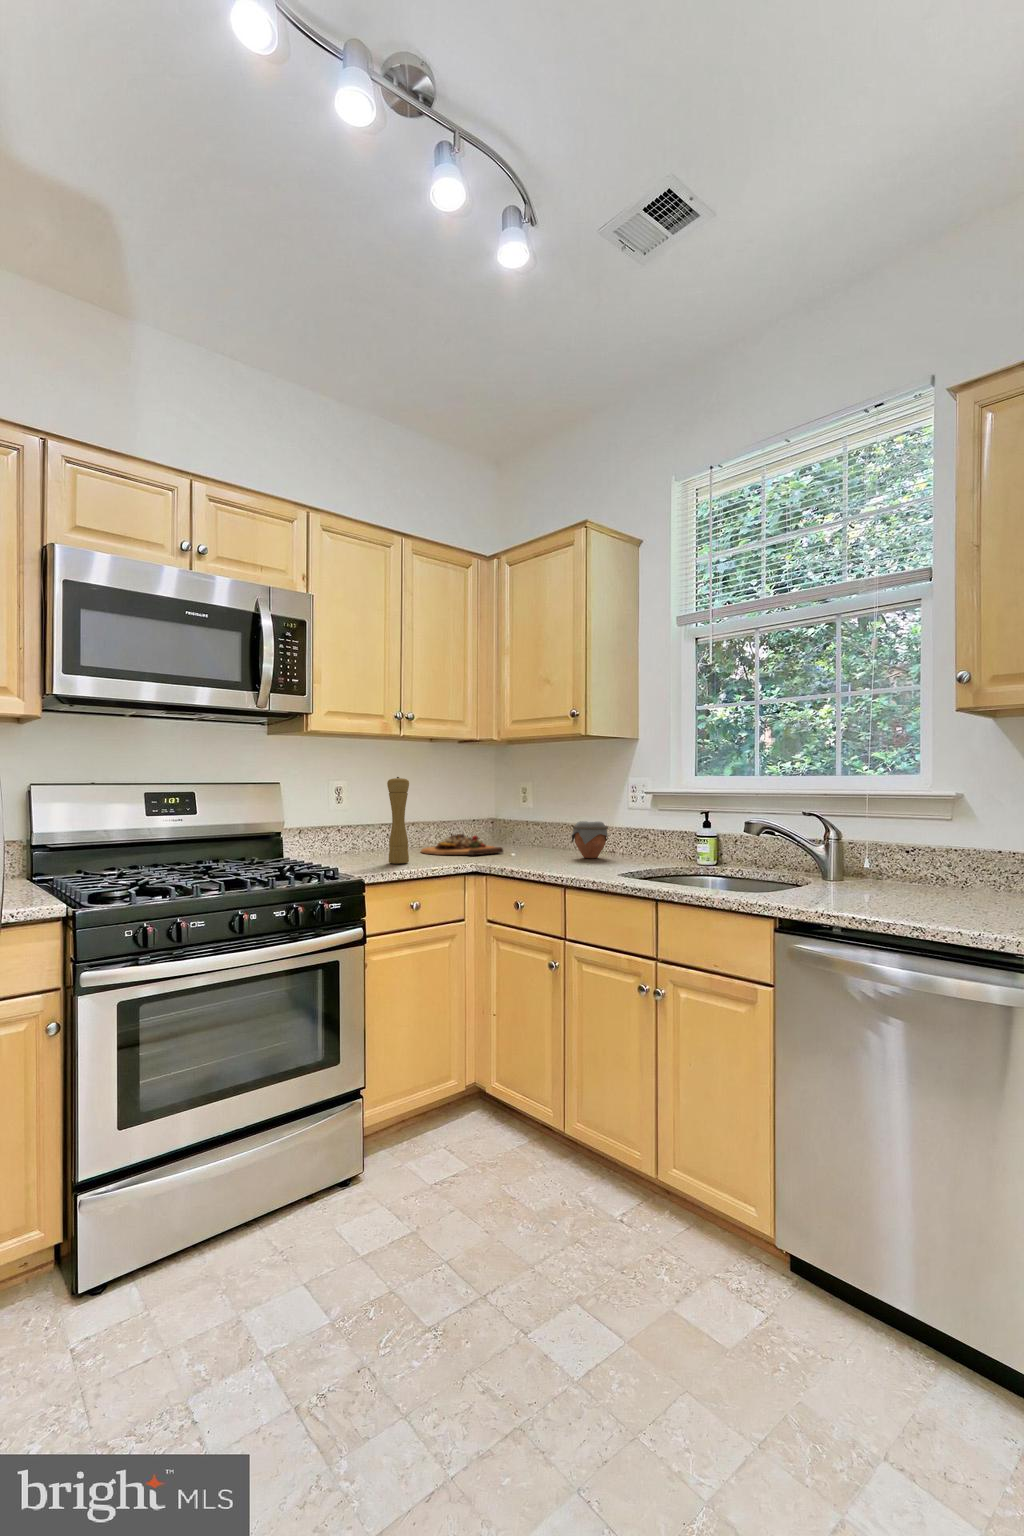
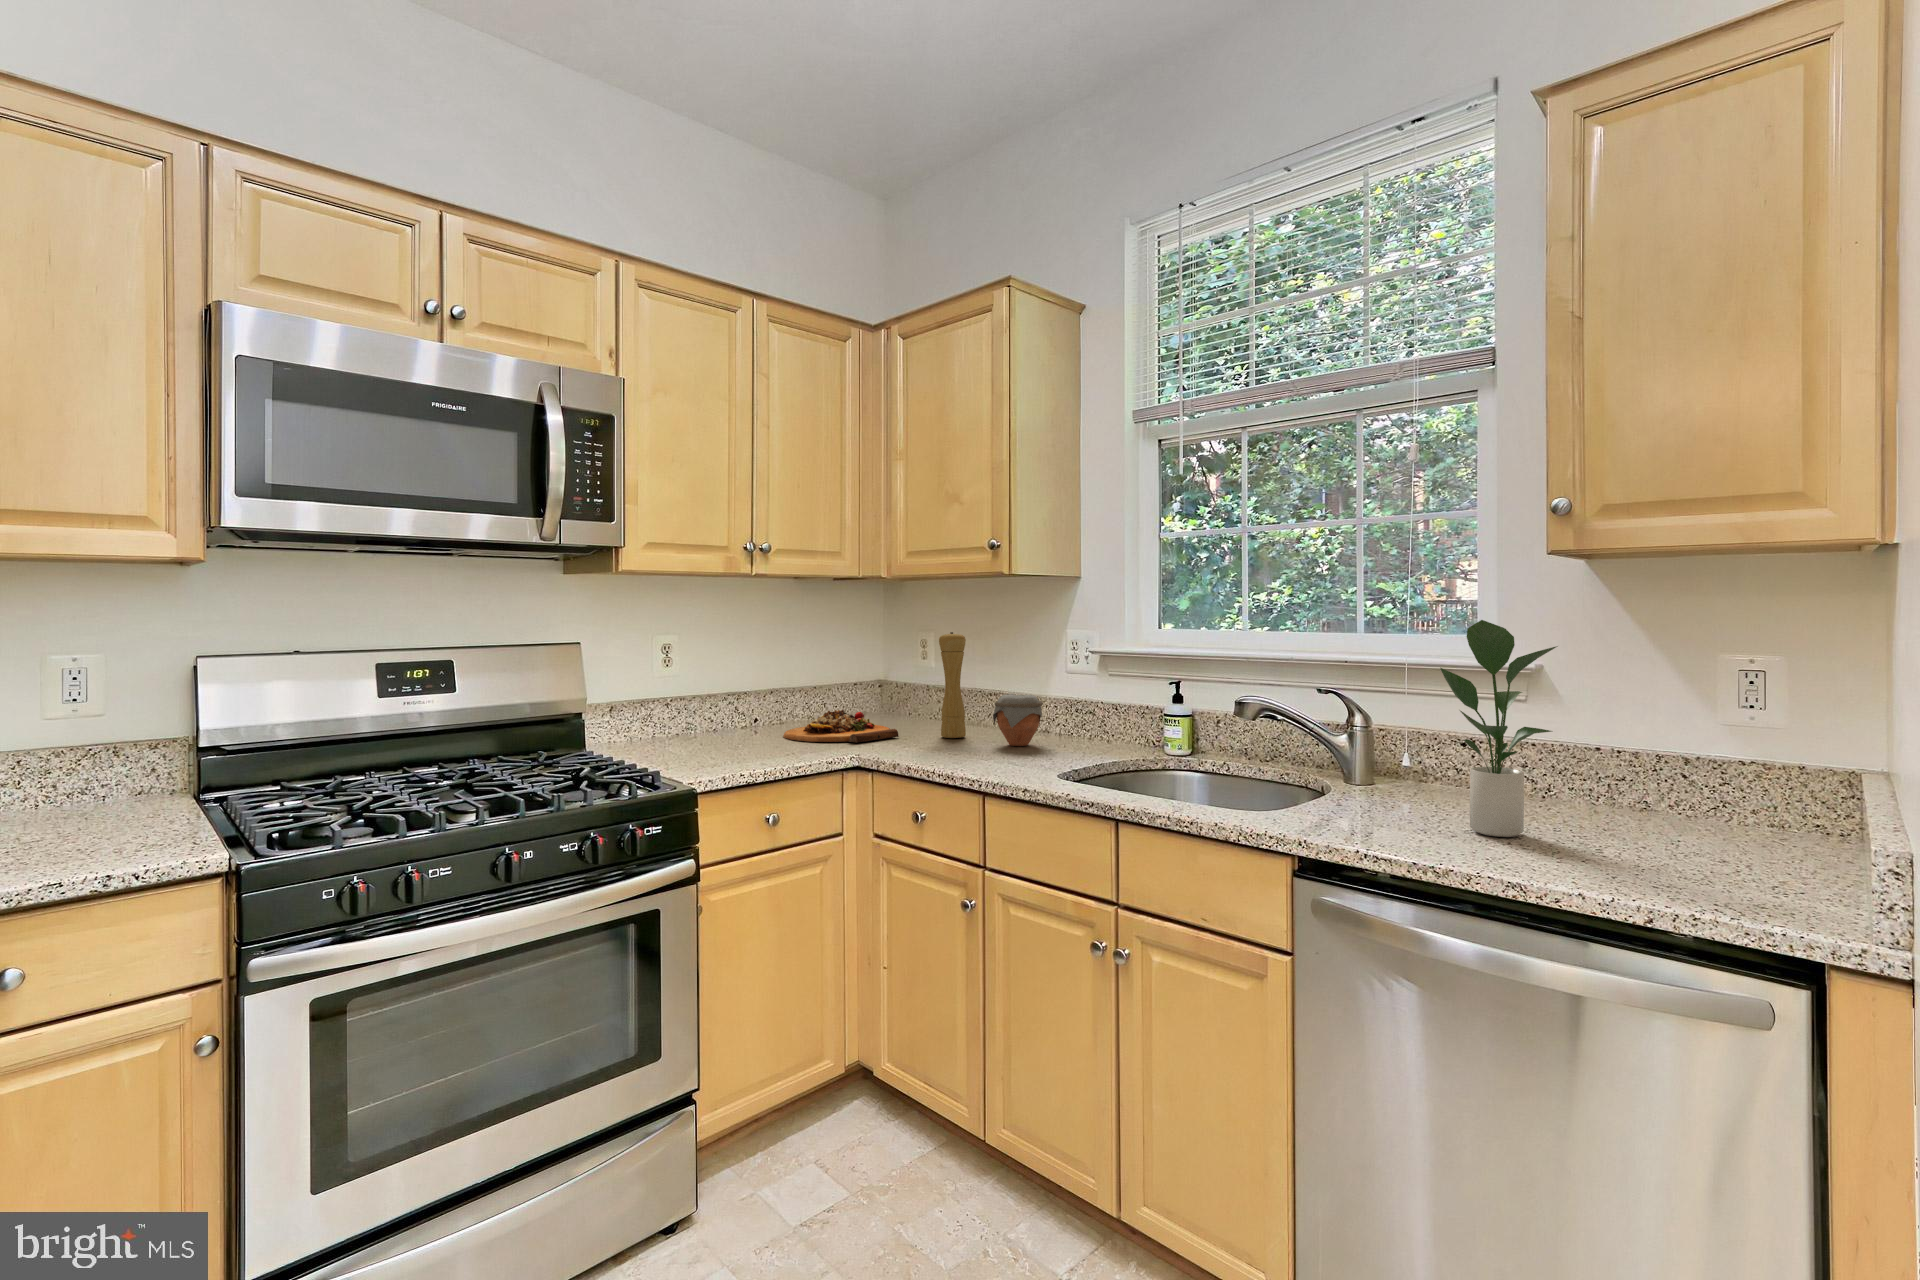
potted plant: none [876,757,958,907] -> present [1440,620,1558,837]
pepper mill: present [387,777,409,864] -> present [939,632,966,738]

